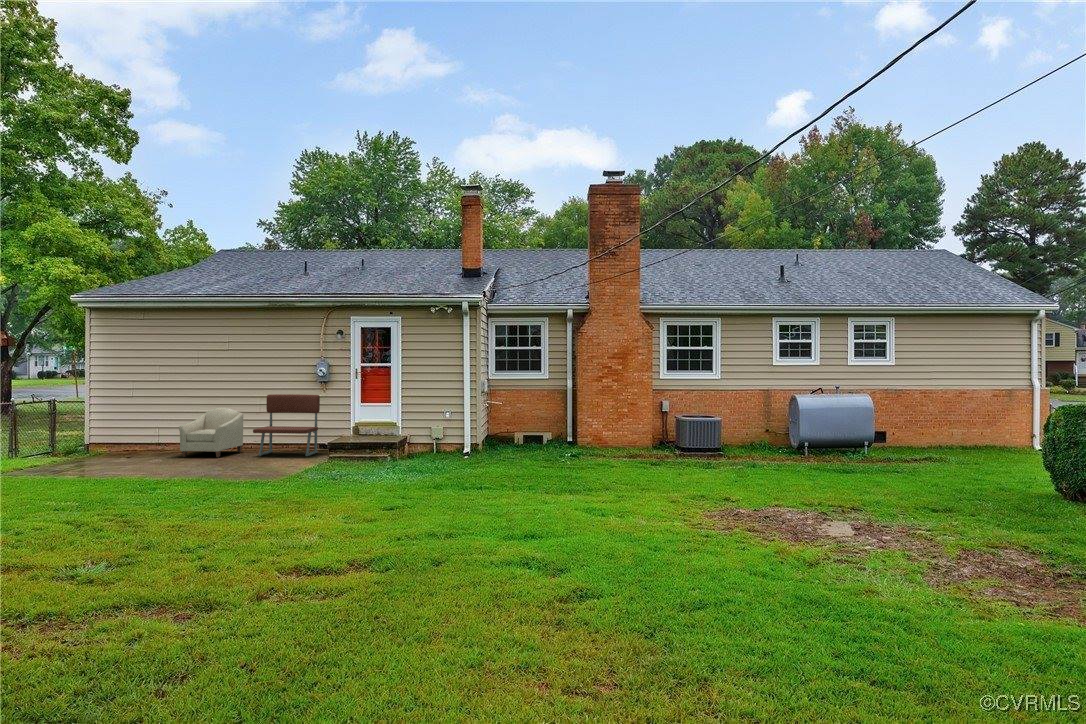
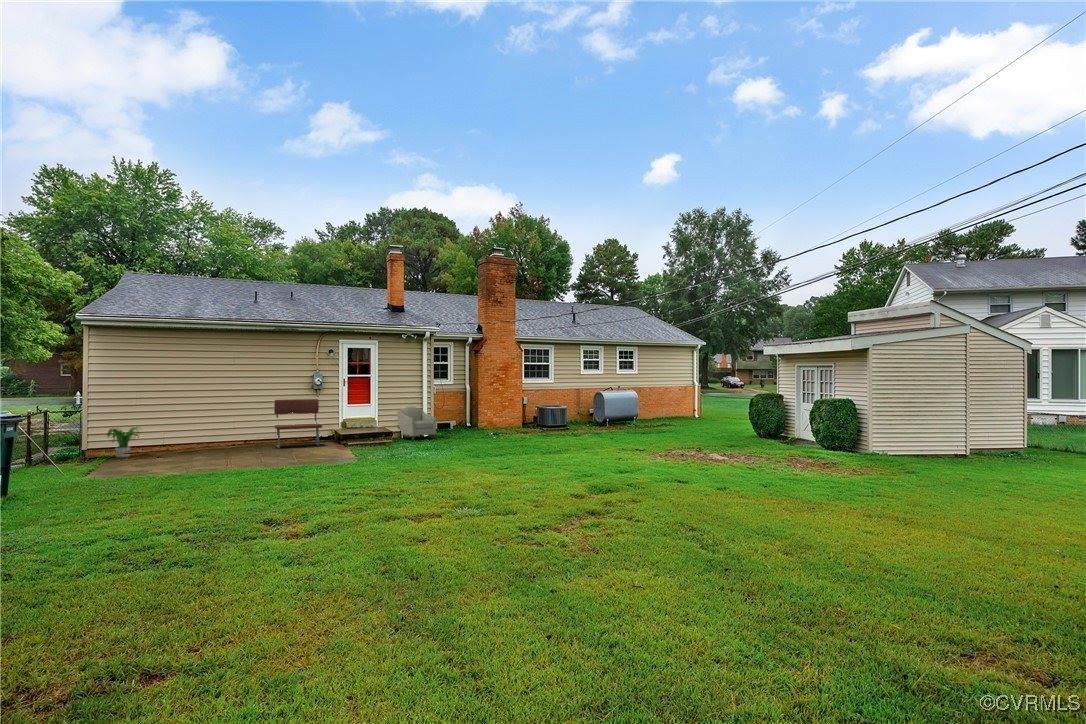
chair: present [179,408,243,458] -> present [397,407,437,440]
potted plant: none [81,421,131,454] -> present [107,427,140,457]

